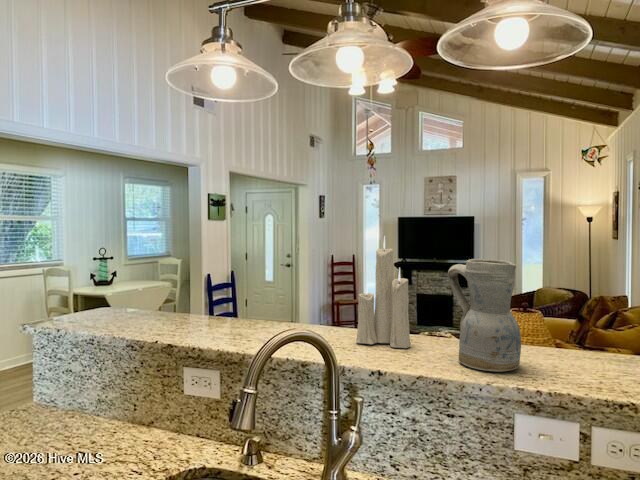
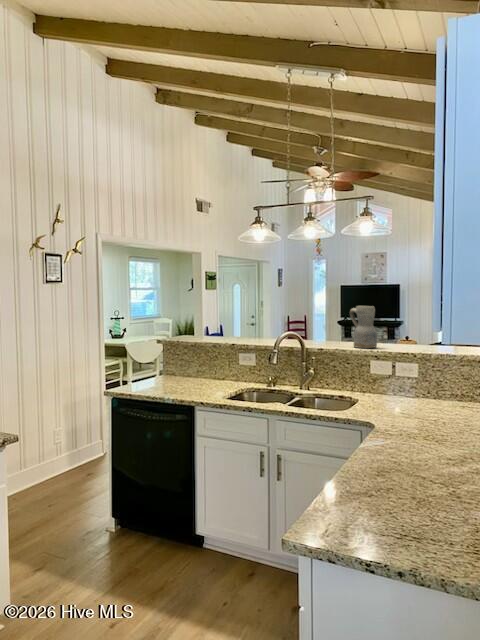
candle: present [356,236,411,348] -> none [312,295,336,344]

